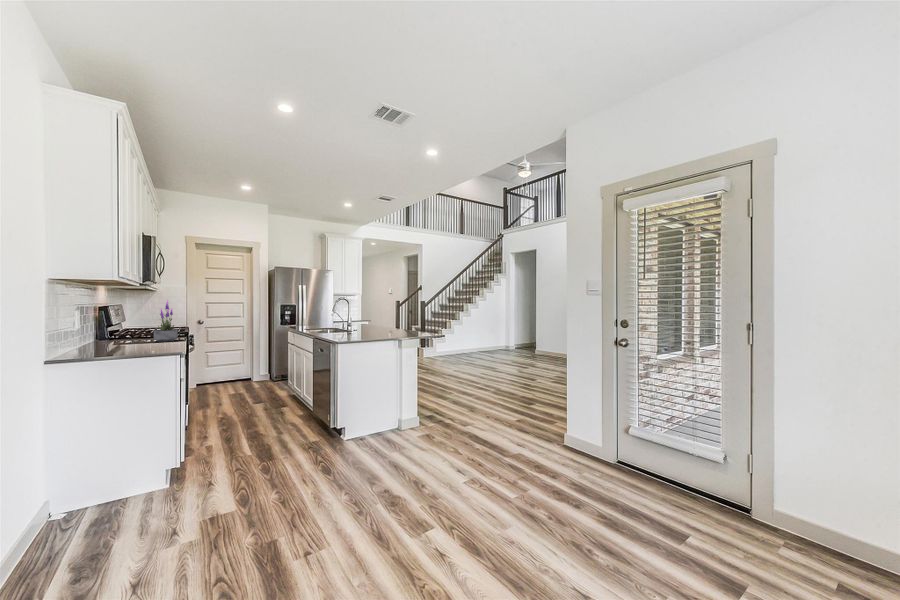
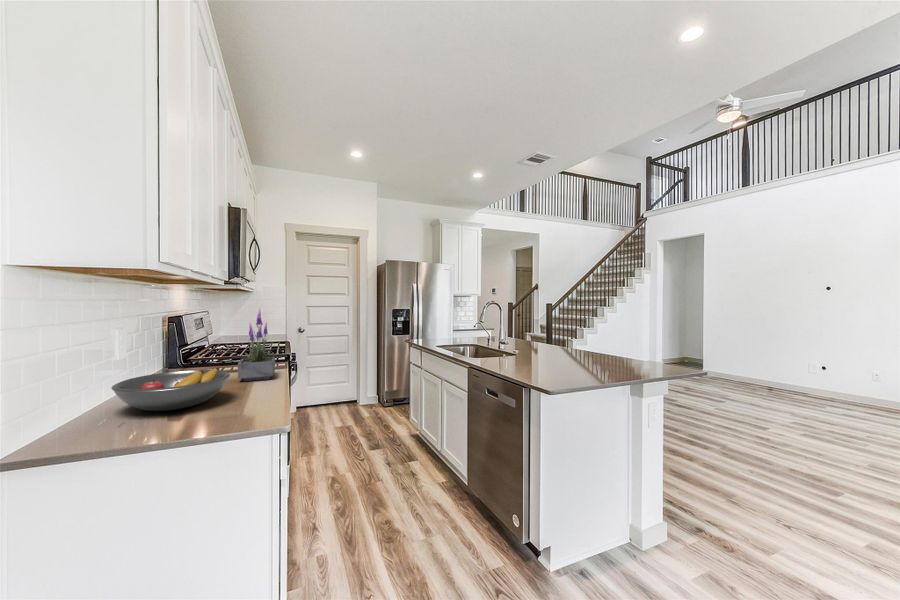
fruit bowl: none [86,330,152,349] -> present [111,368,230,411]

